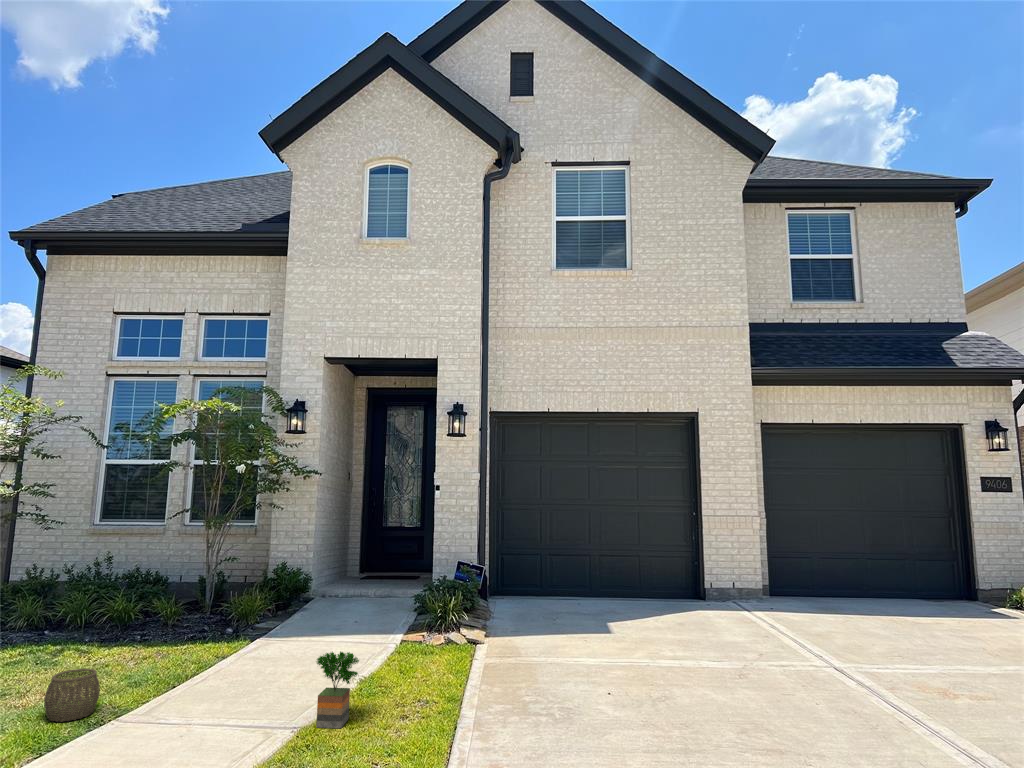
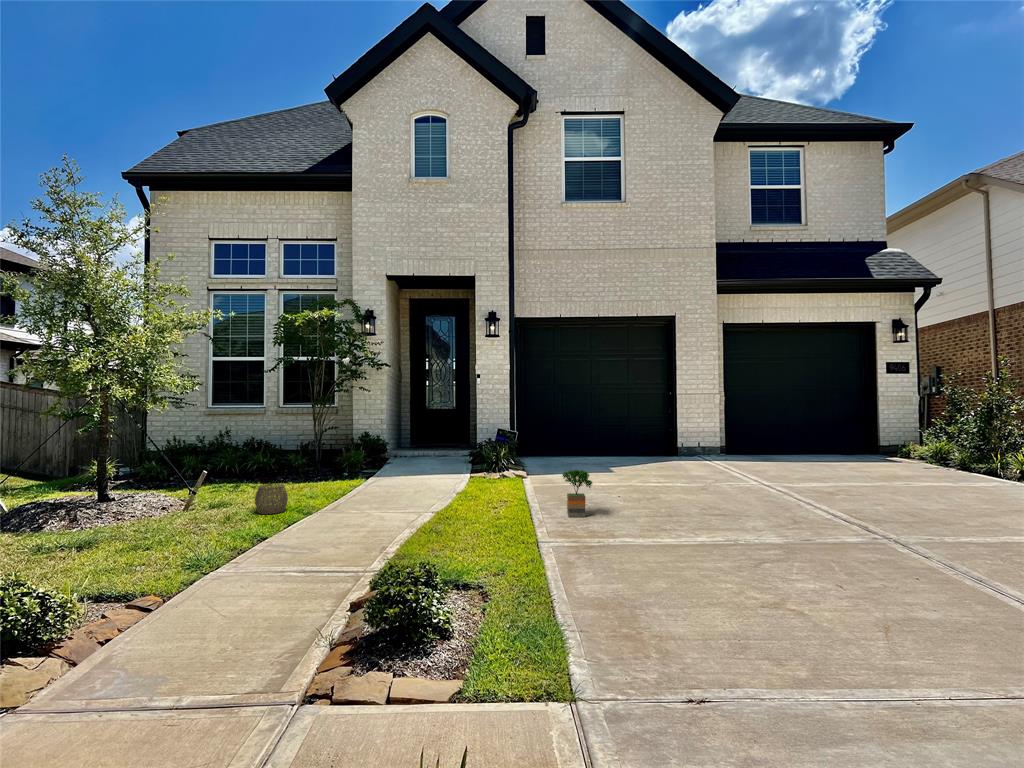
potted tree: present [316,652,359,728] -> present [563,470,592,517]

